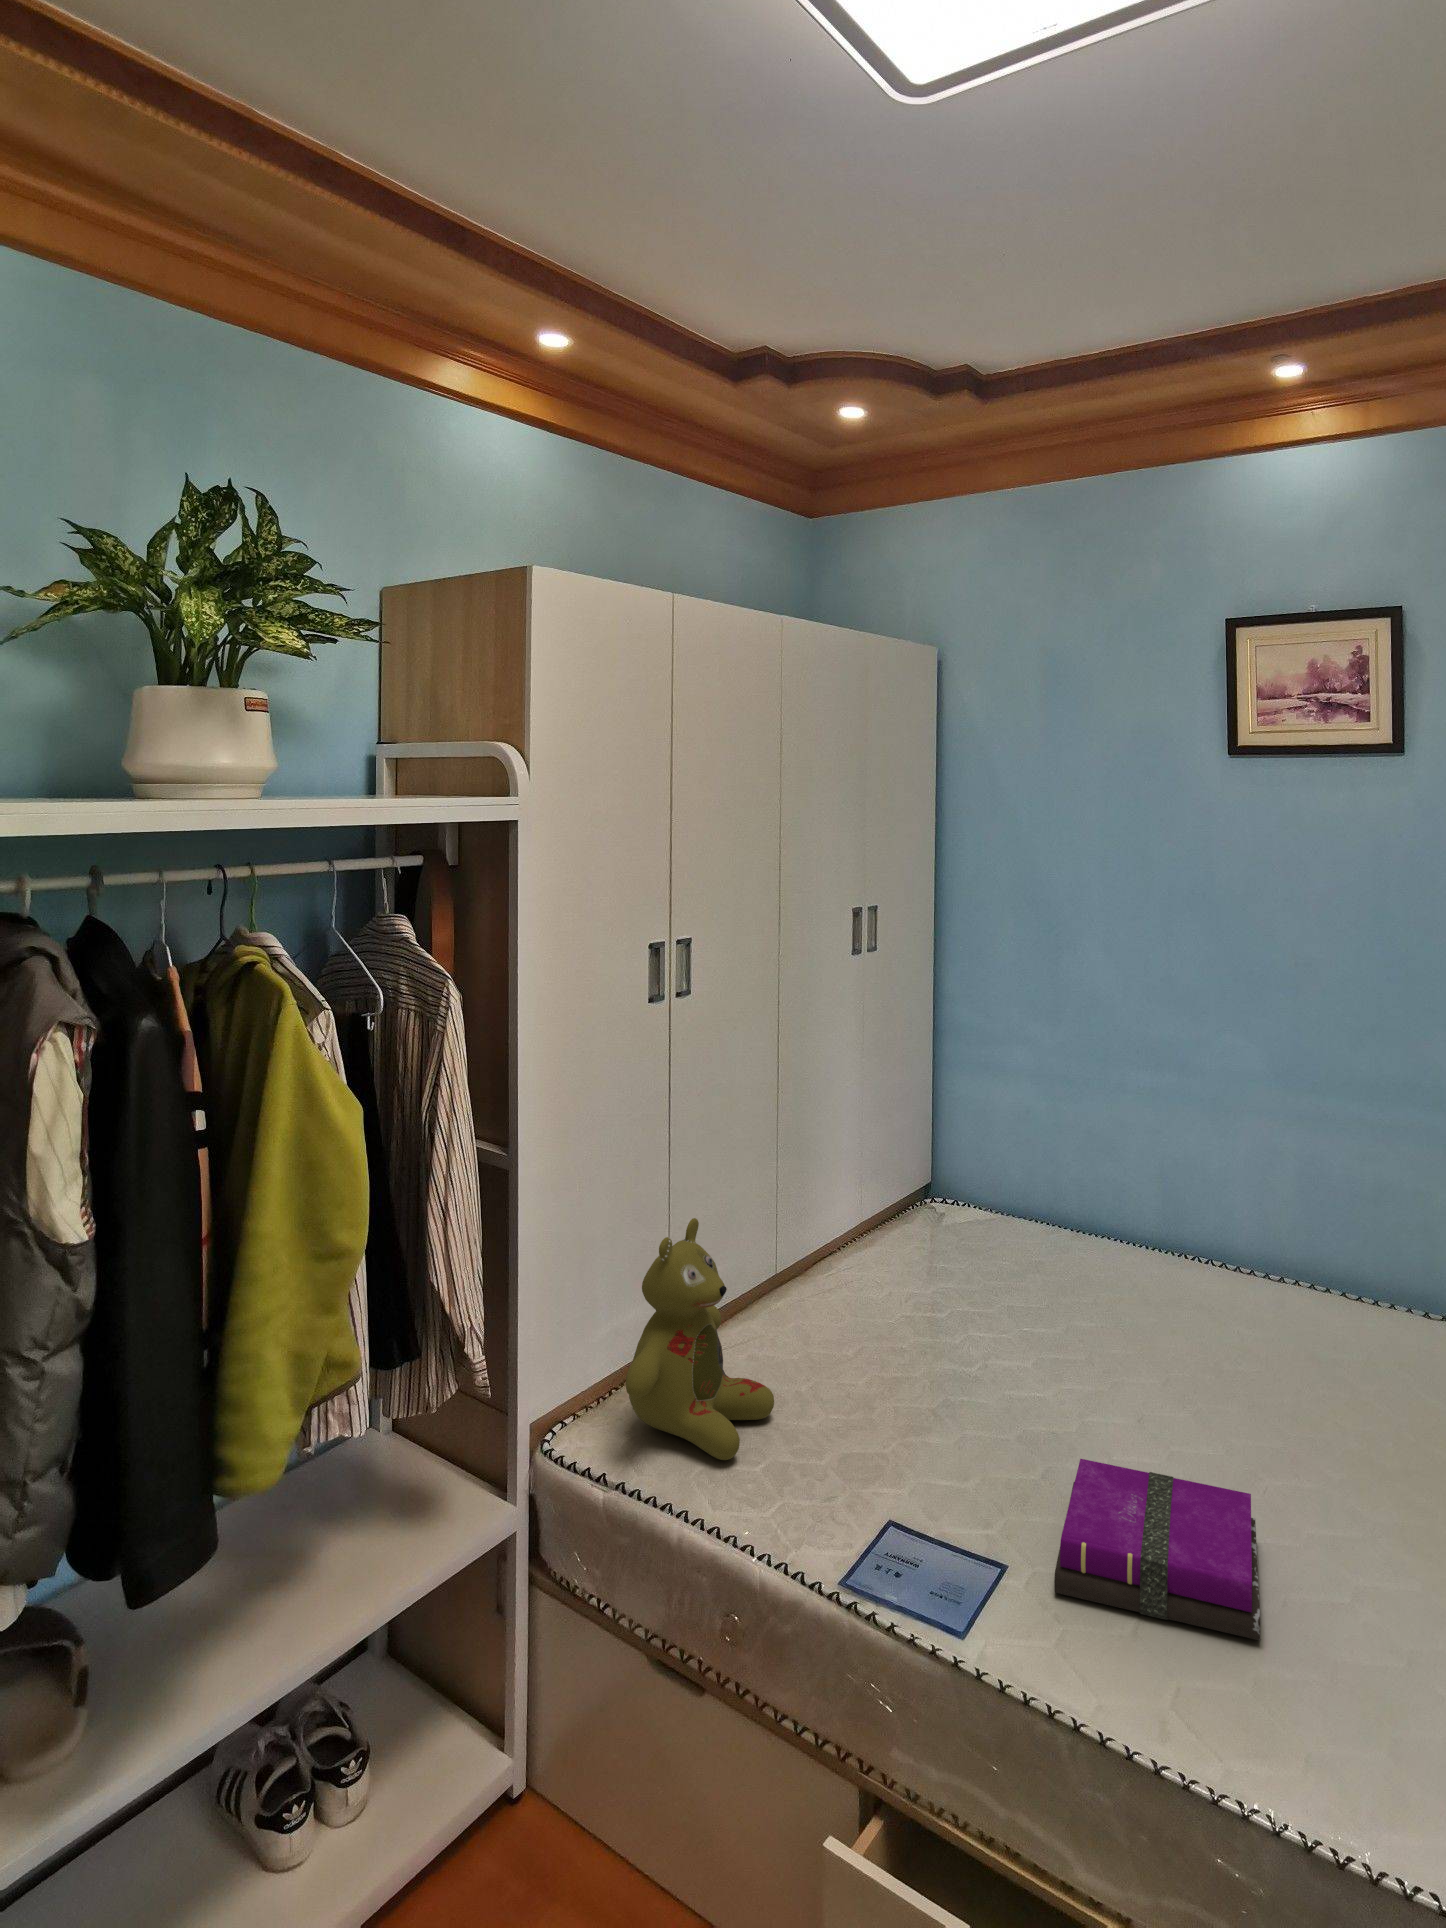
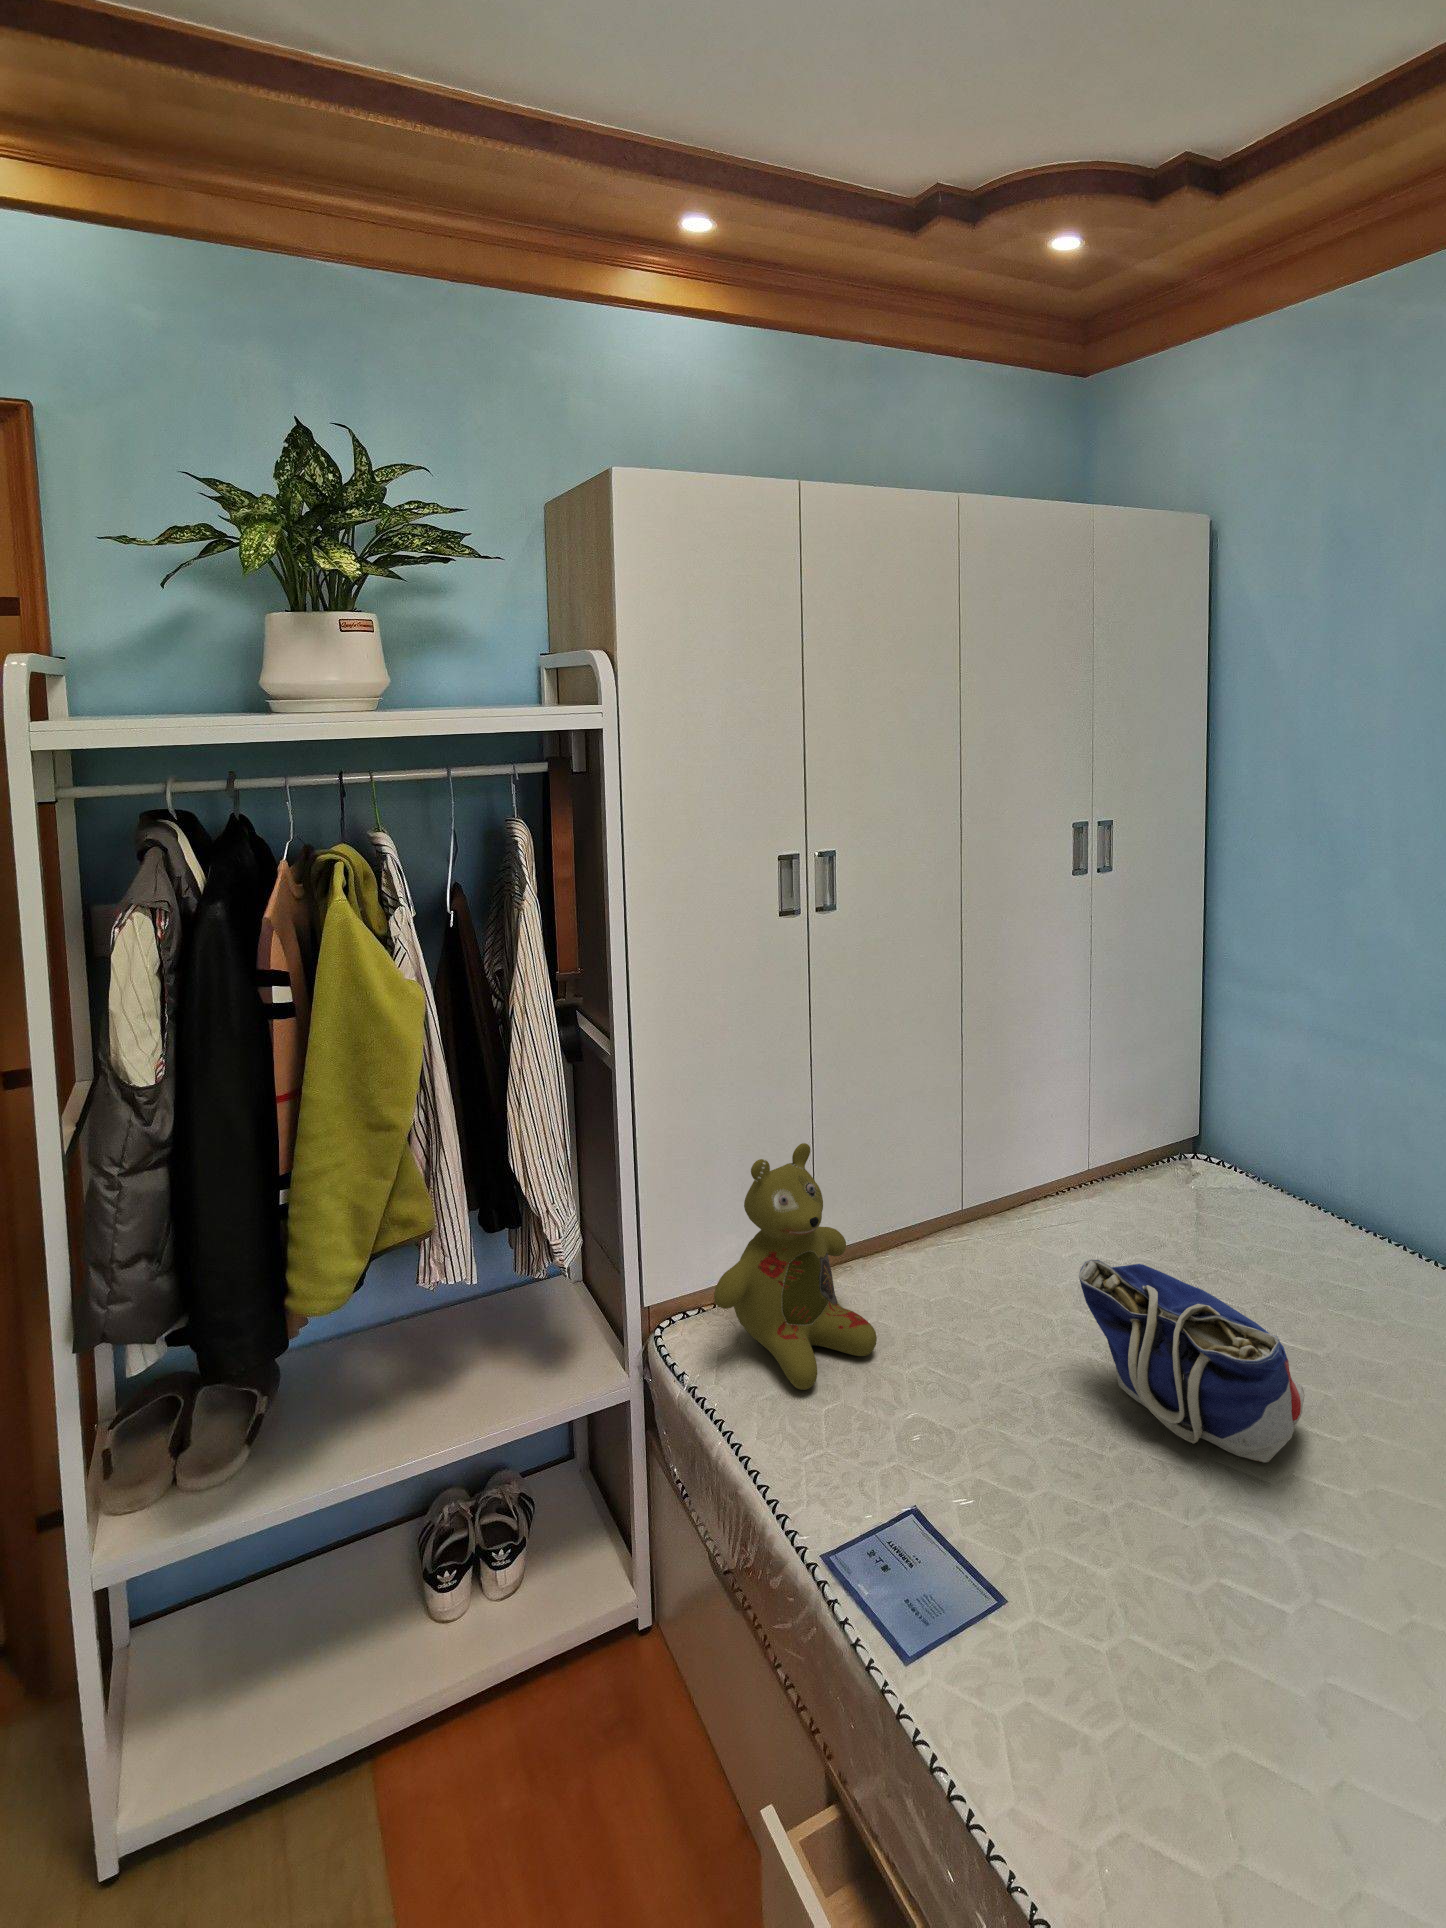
tote bag: none [958,1274,1149,1415] -> present [1079,1260,1305,1462]
notebook: present [1054,1459,1260,1640] -> none [1040,1505,1343,1813]

